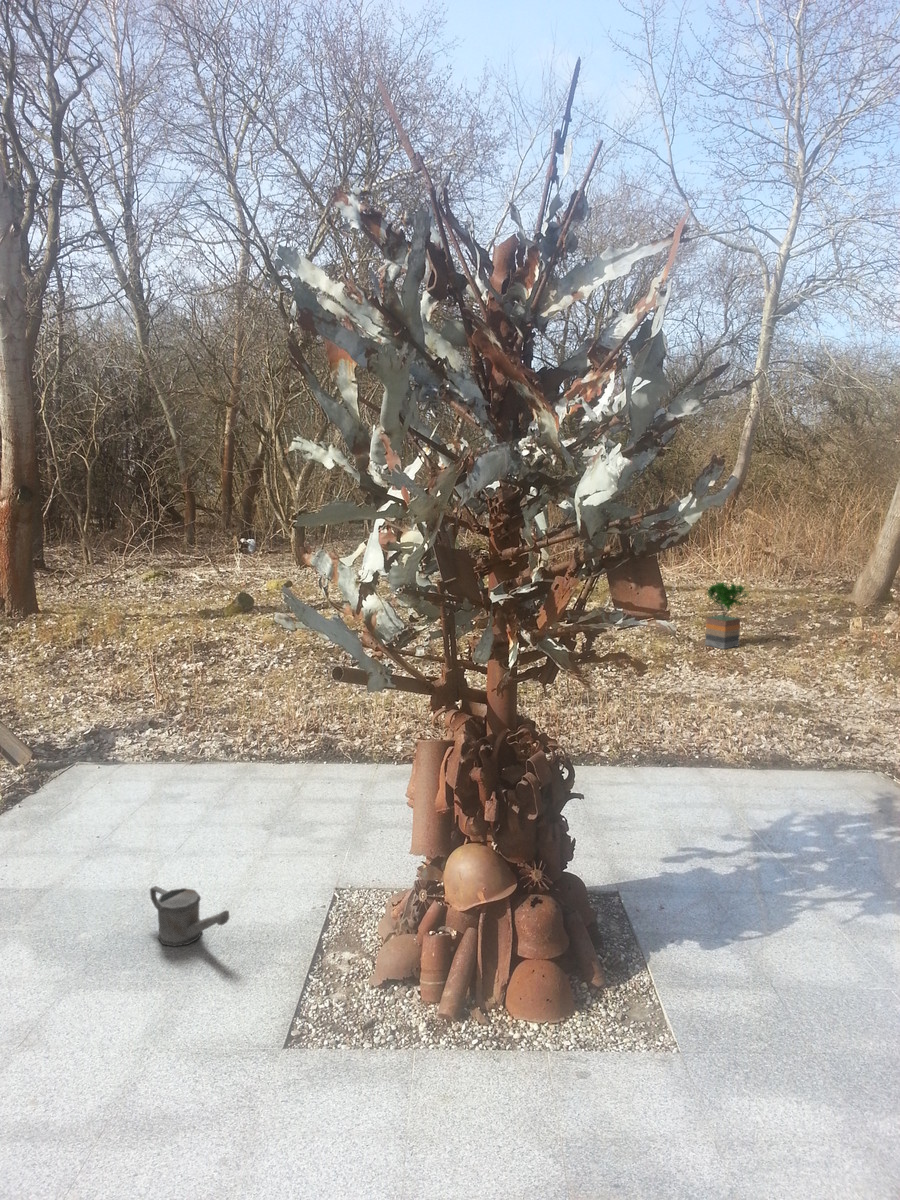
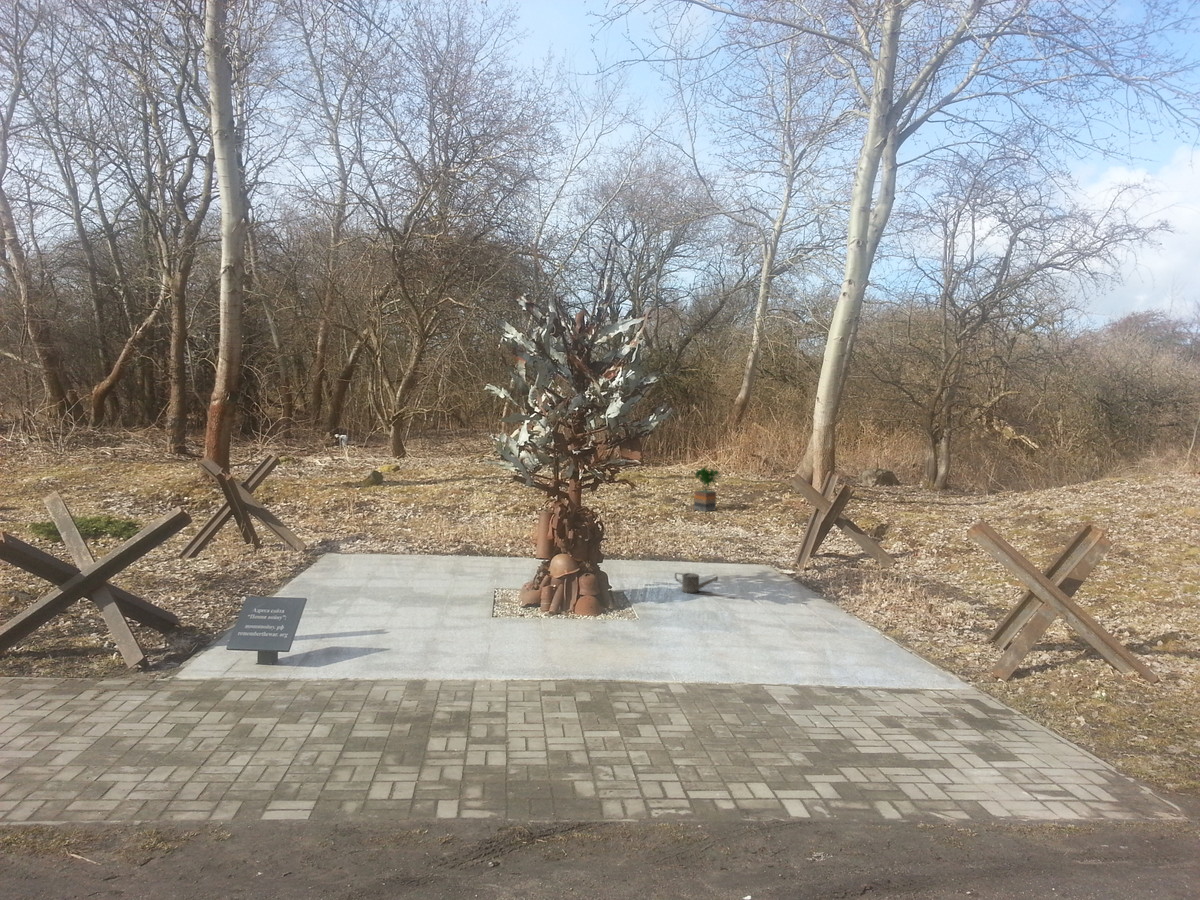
watering can: present [150,886,229,947] -> present [675,573,718,593]

